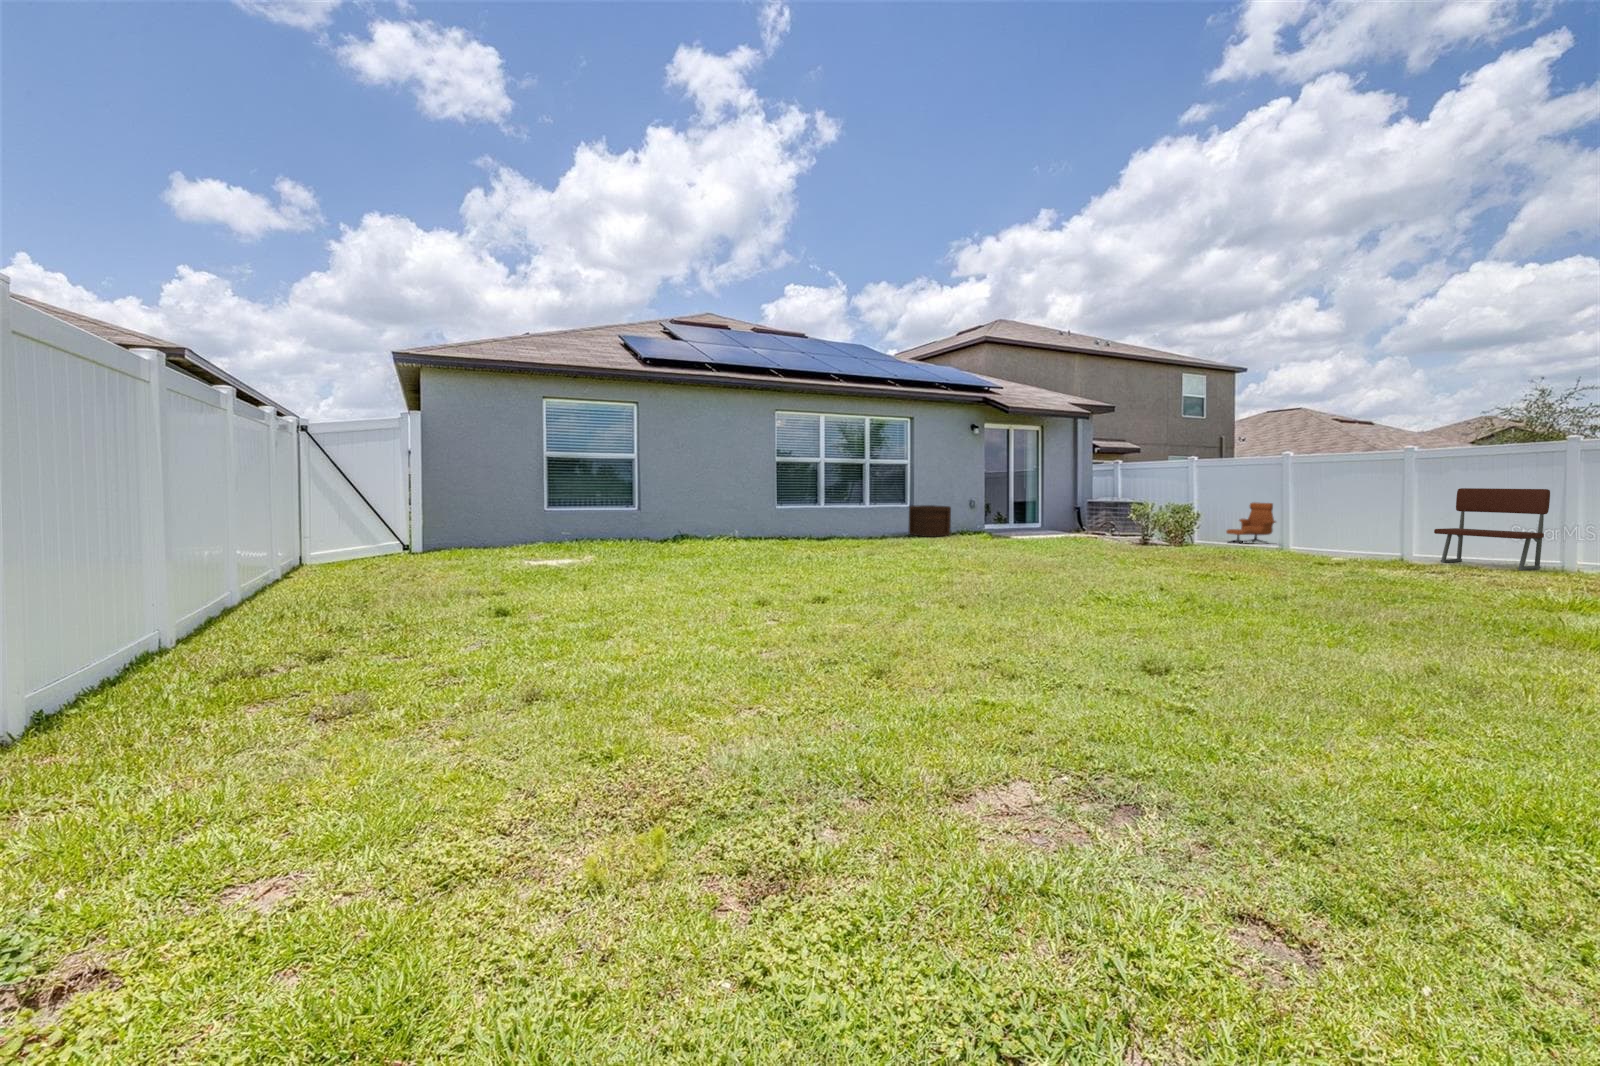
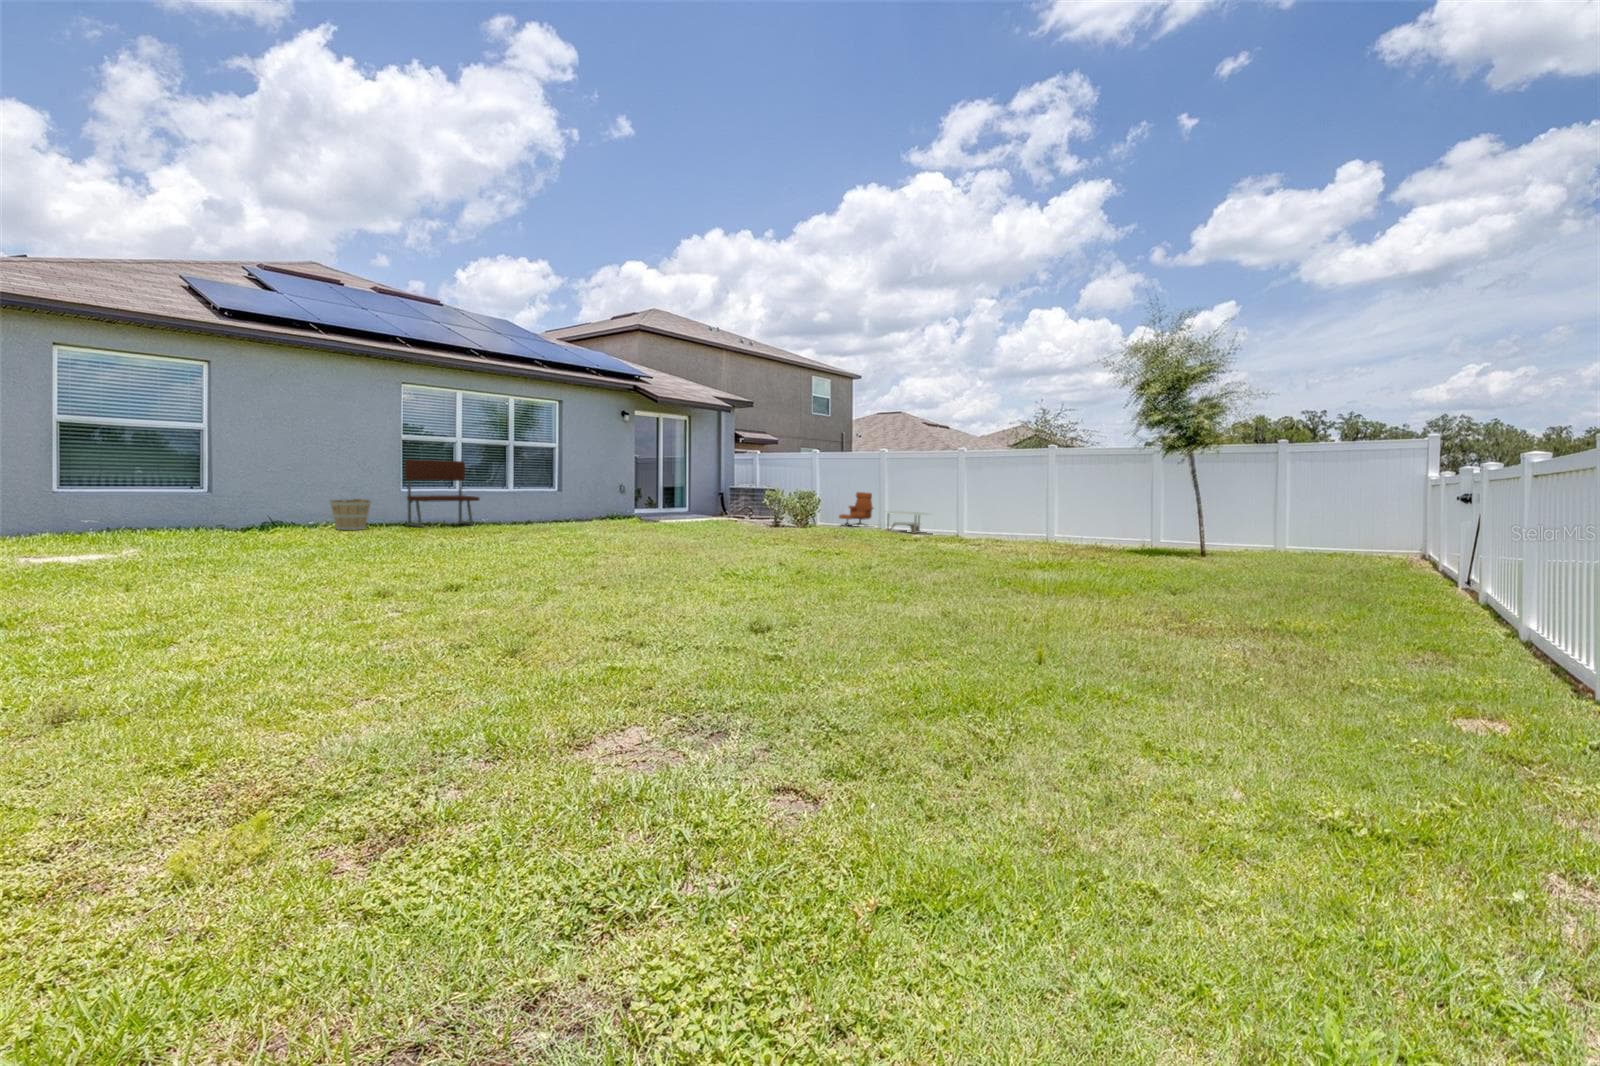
bench: present [1434,488,1550,570] -> present [405,459,479,527]
wooden crate: present [909,505,951,537] -> none [557,490,602,522]
wooden bucket: none [725,516,756,543] -> present [330,499,371,530]
round table: none [1293,525,1368,554] -> present [886,511,929,534]

